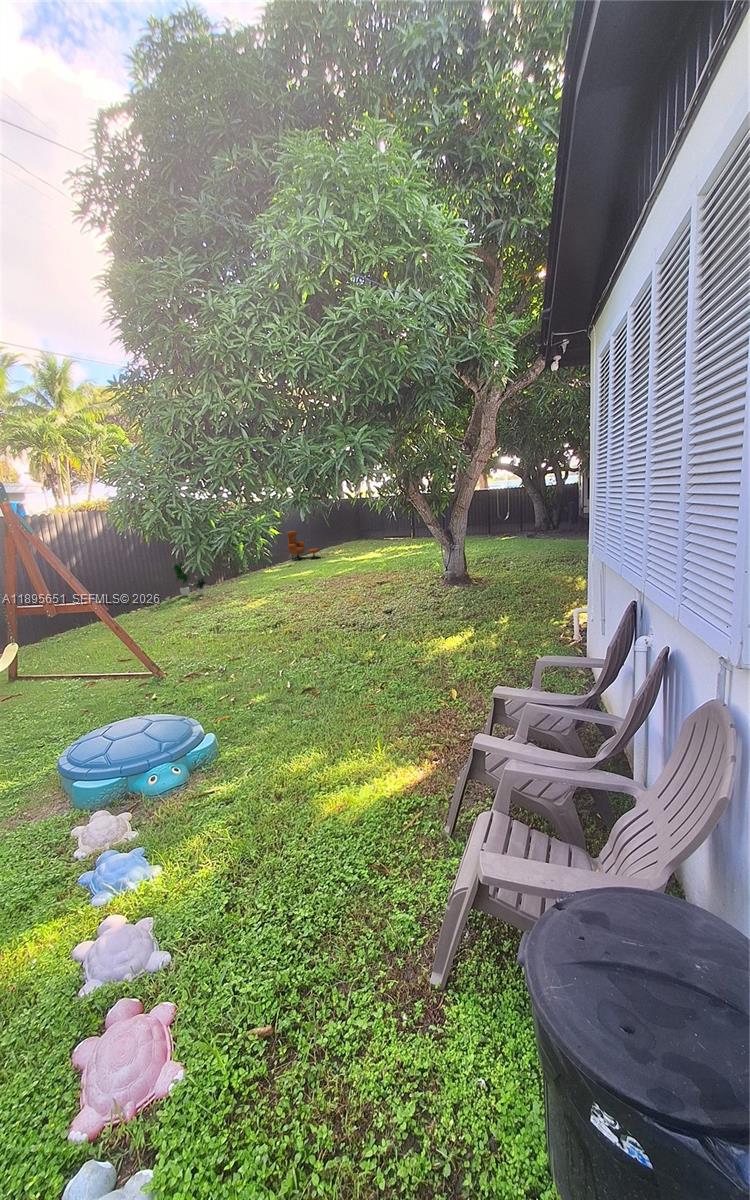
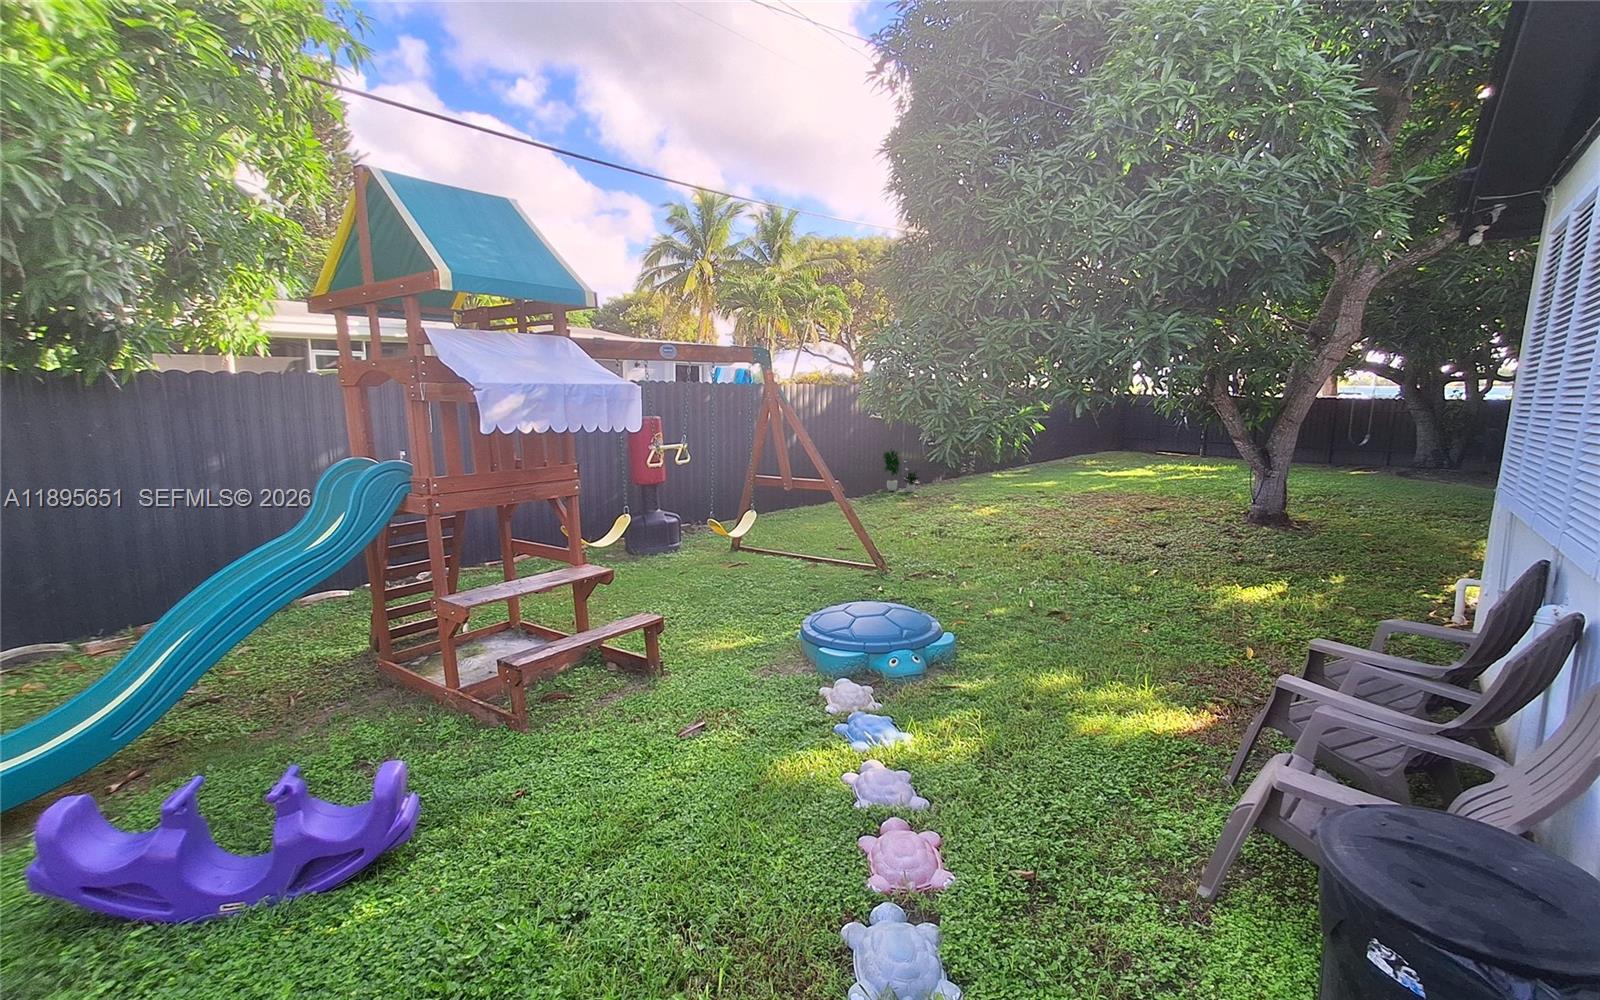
lounge chair: present [287,531,320,560] -> none [1020,425,1063,465]

